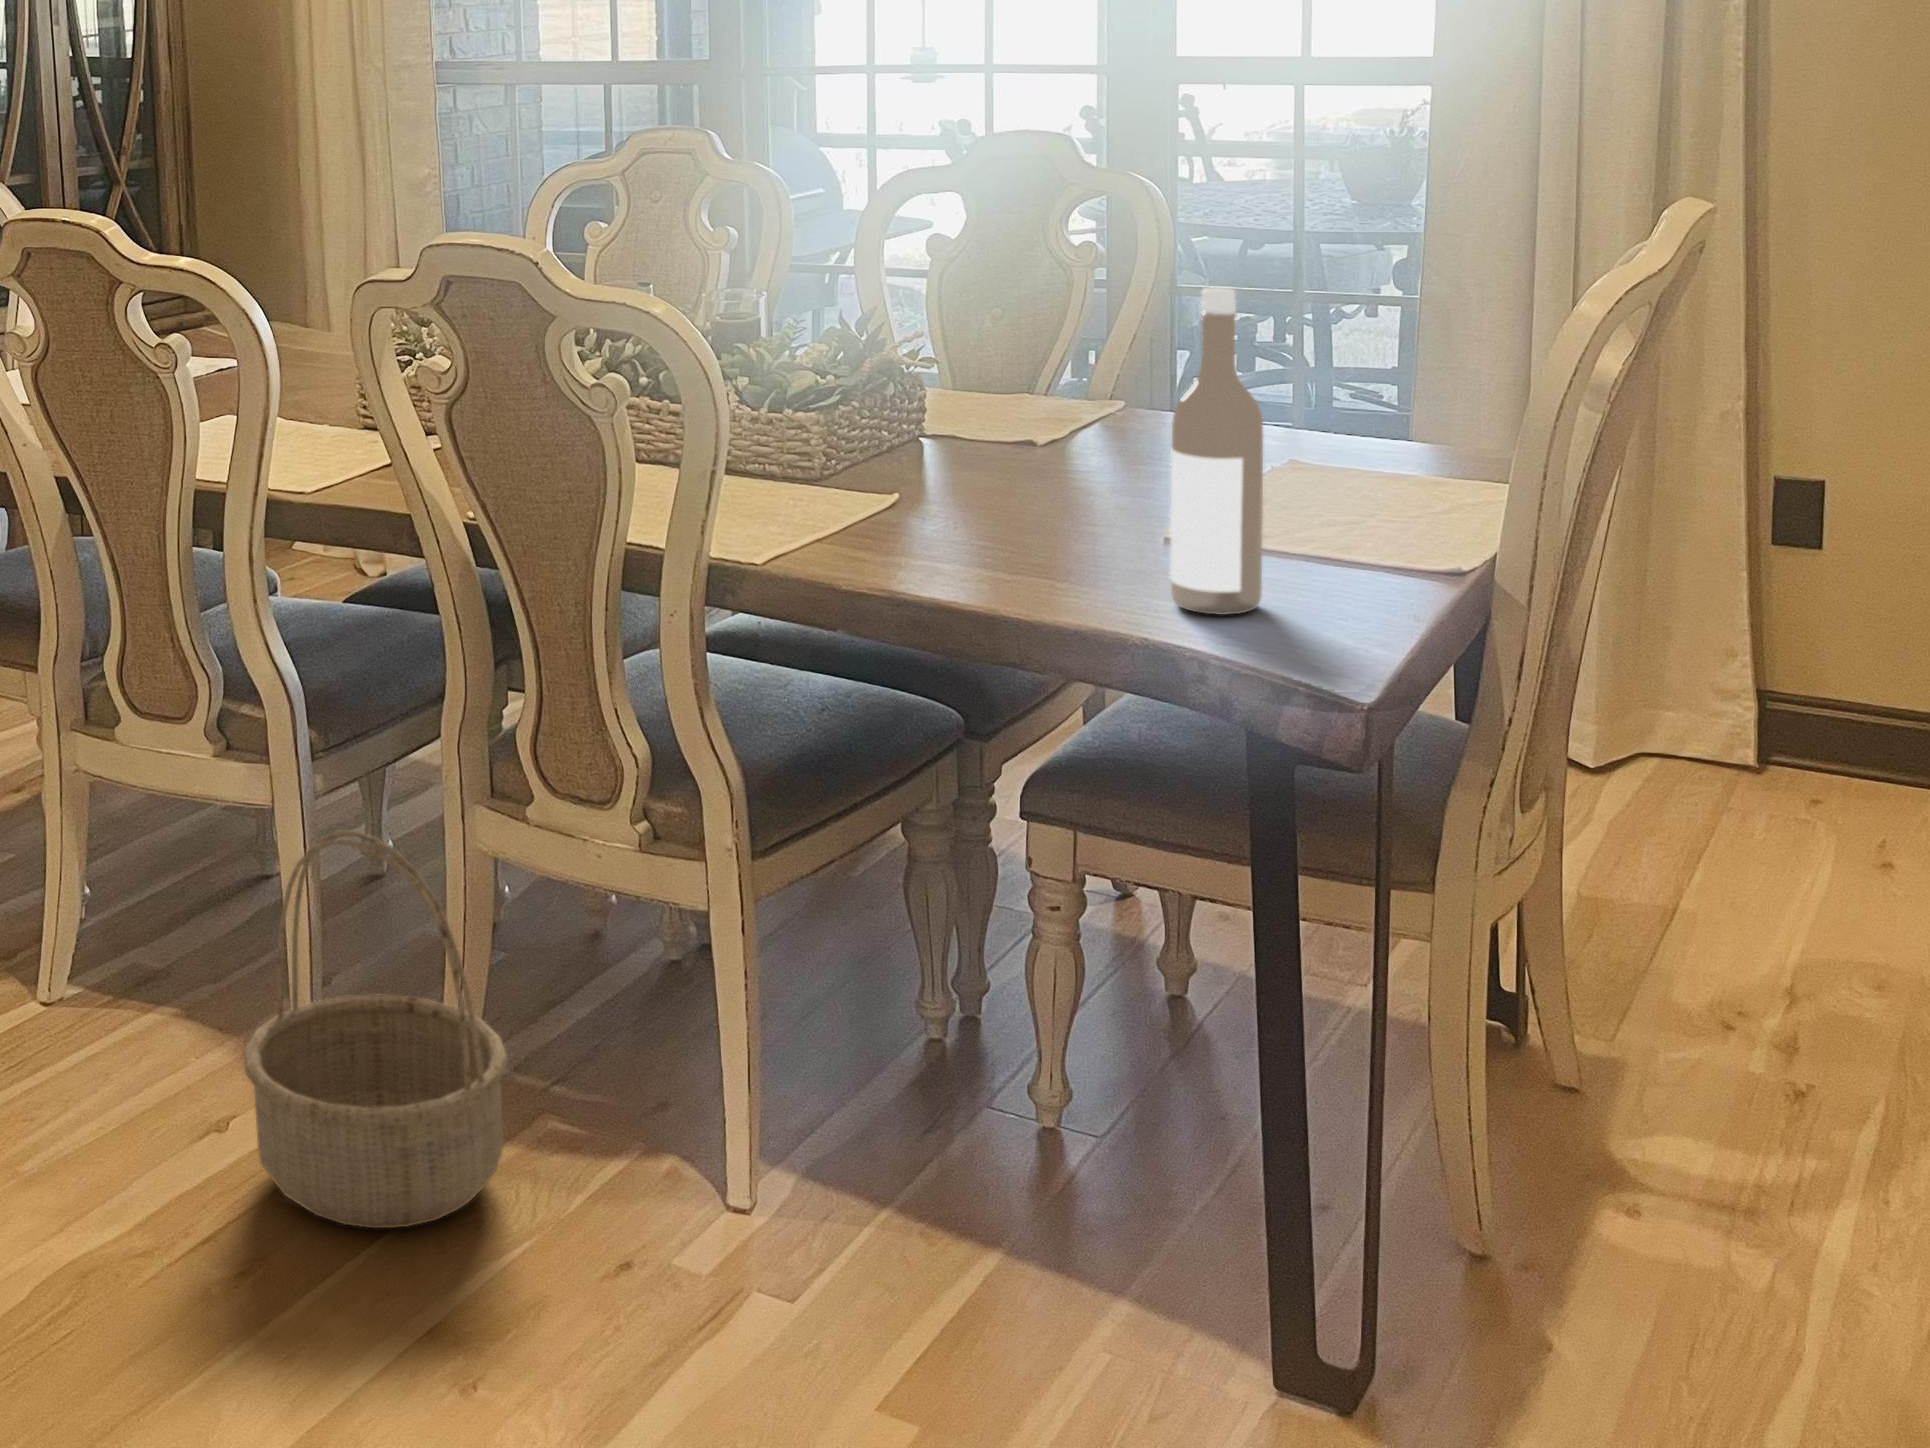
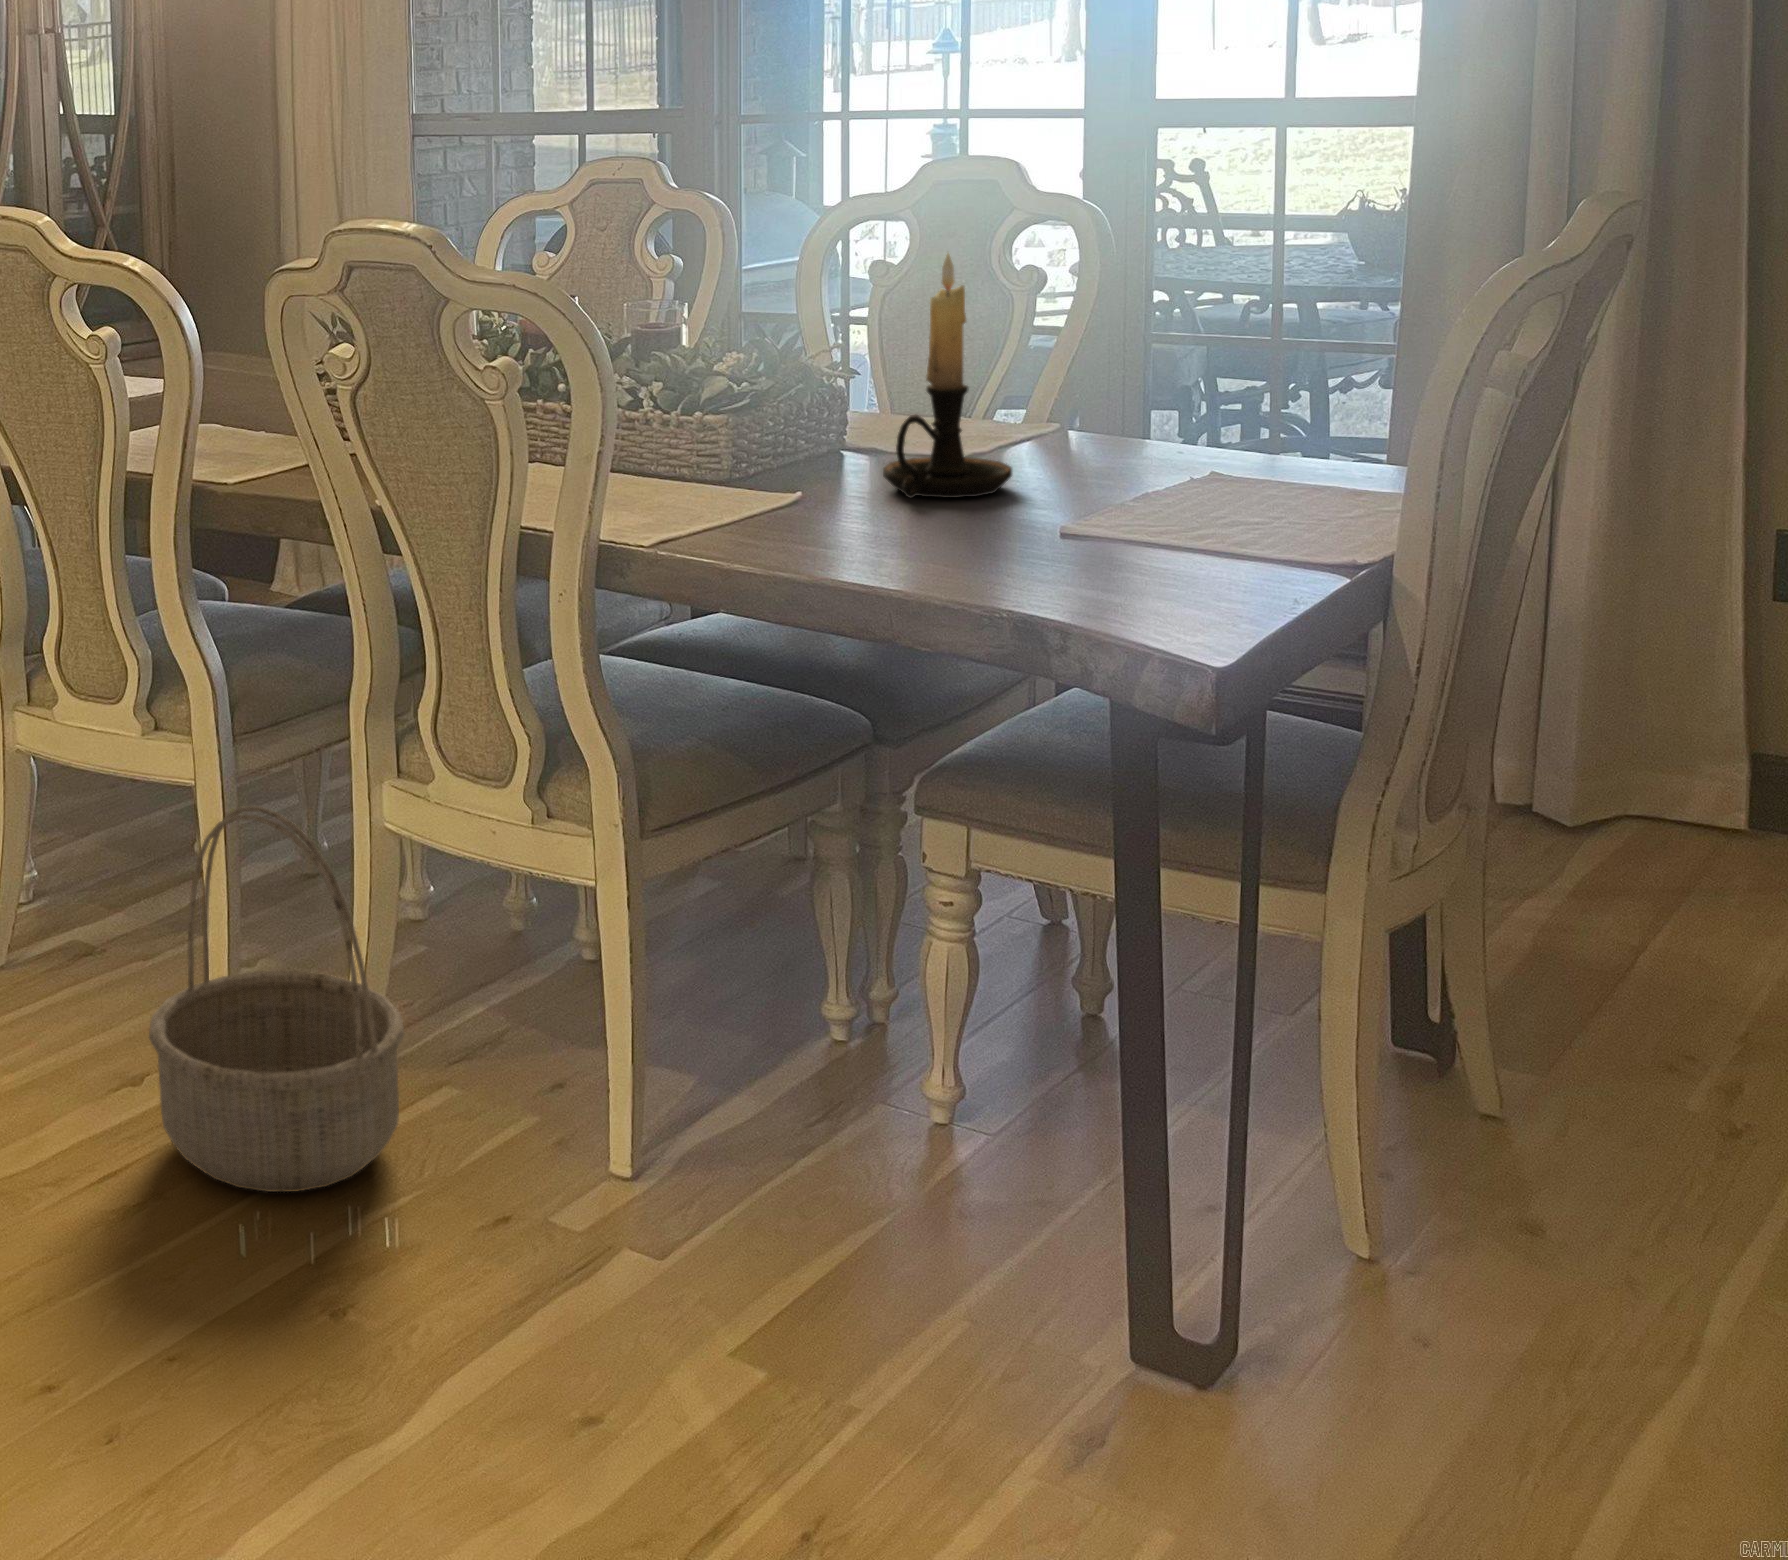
candle holder: none [976,245,1108,499] -> present [883,254,1012,498]
wine bottle: present [1170,287,1263,615] -> none [1047,269,1140,595]

